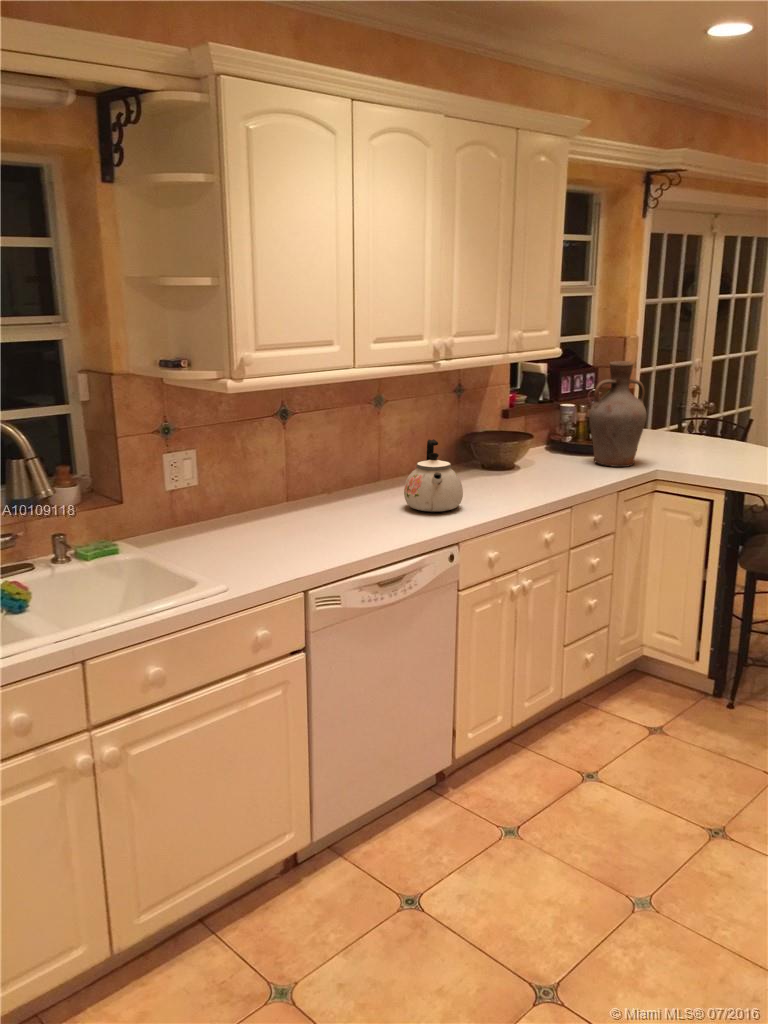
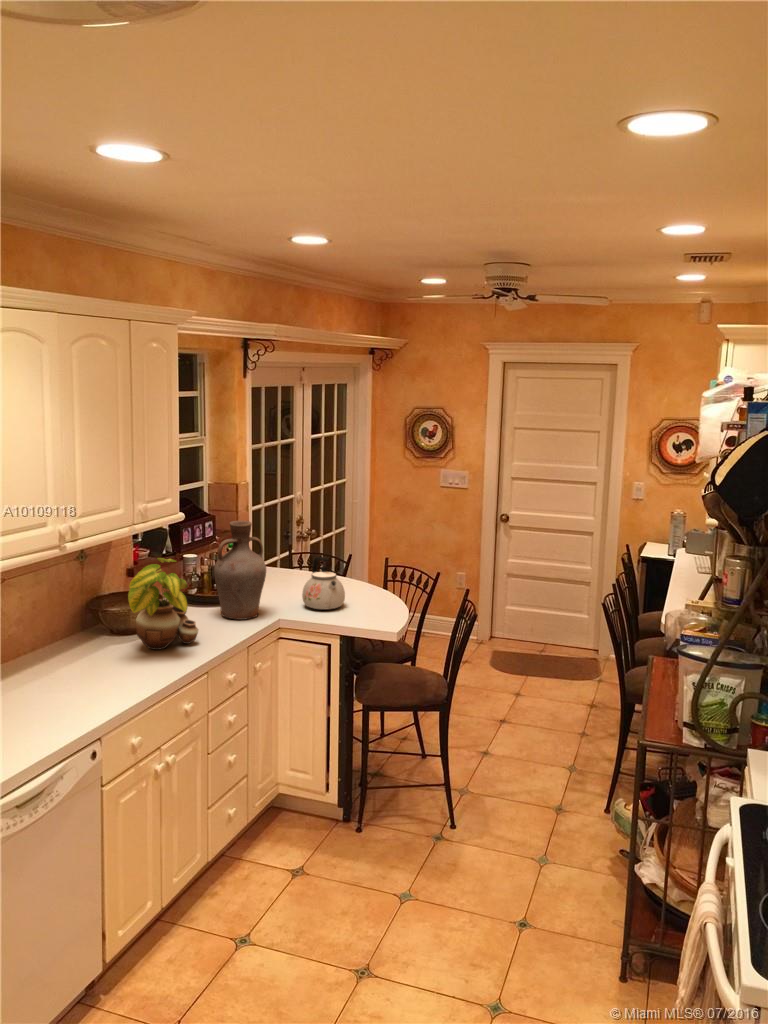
potted plant: none [494,387,567,482] -> present [128,558,198,650]
kettle: present [404,439,463,512] -> present [302,557,345,610]

